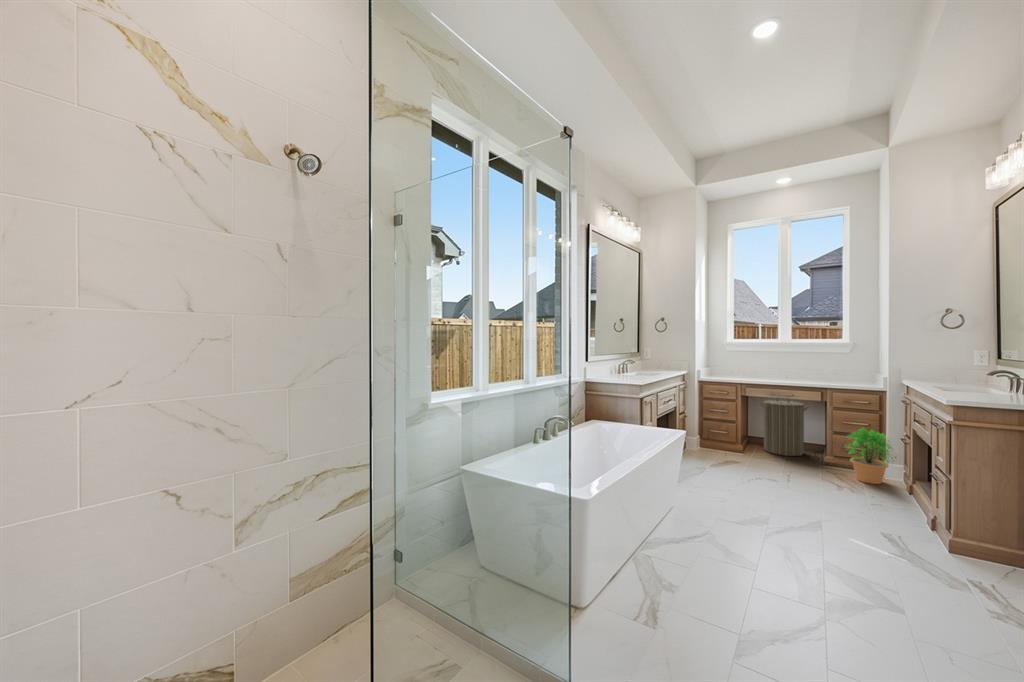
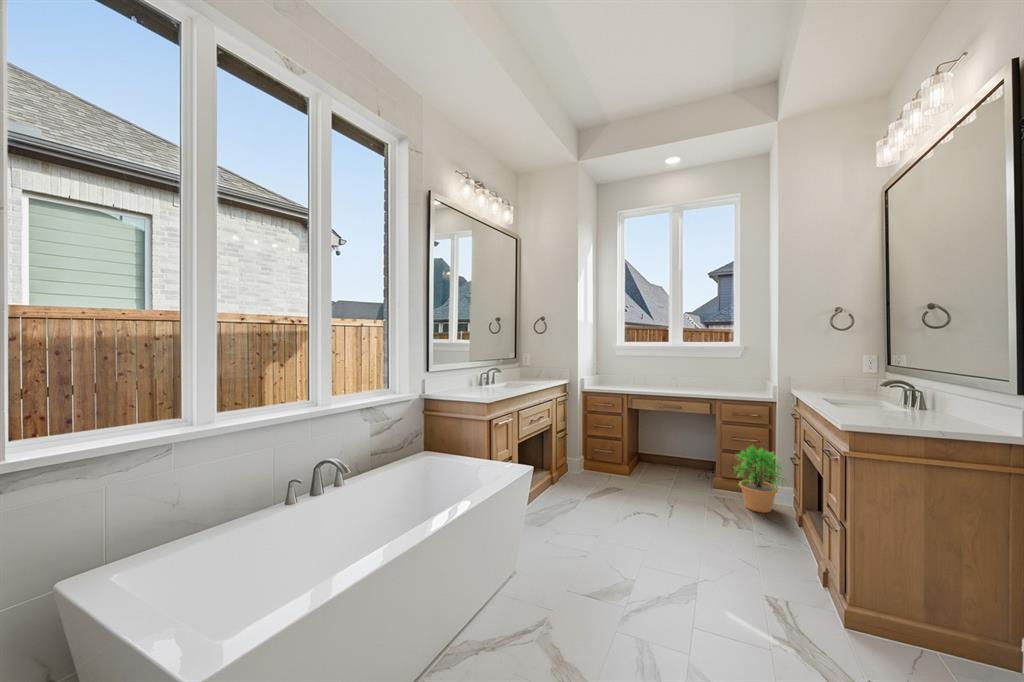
laundry hamper: present [760,398,809,456] -> none [649,405,700,476]

